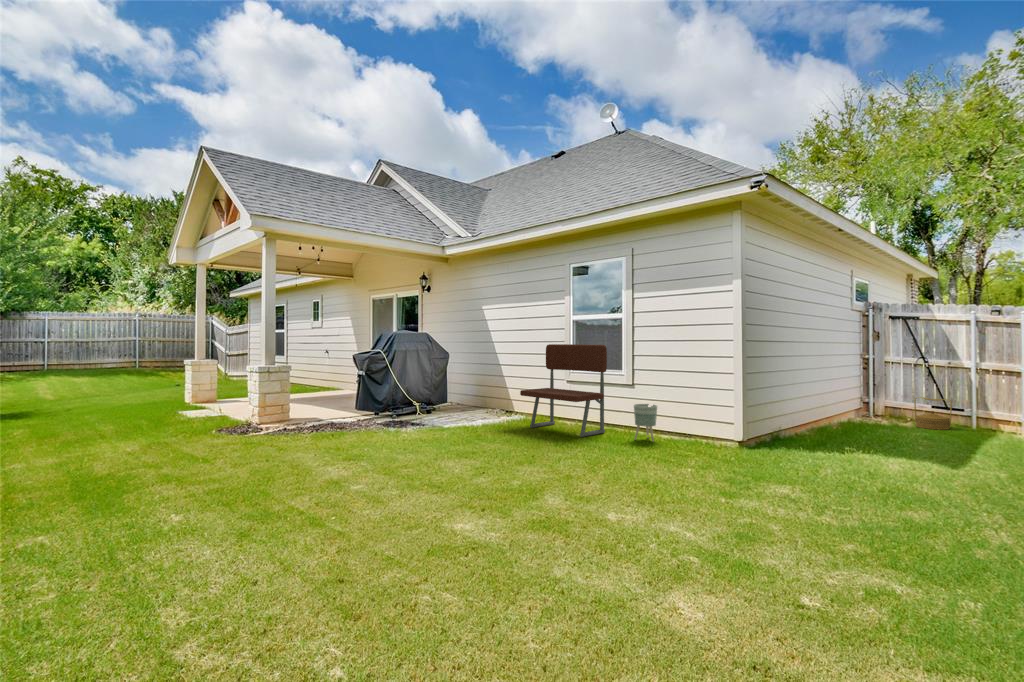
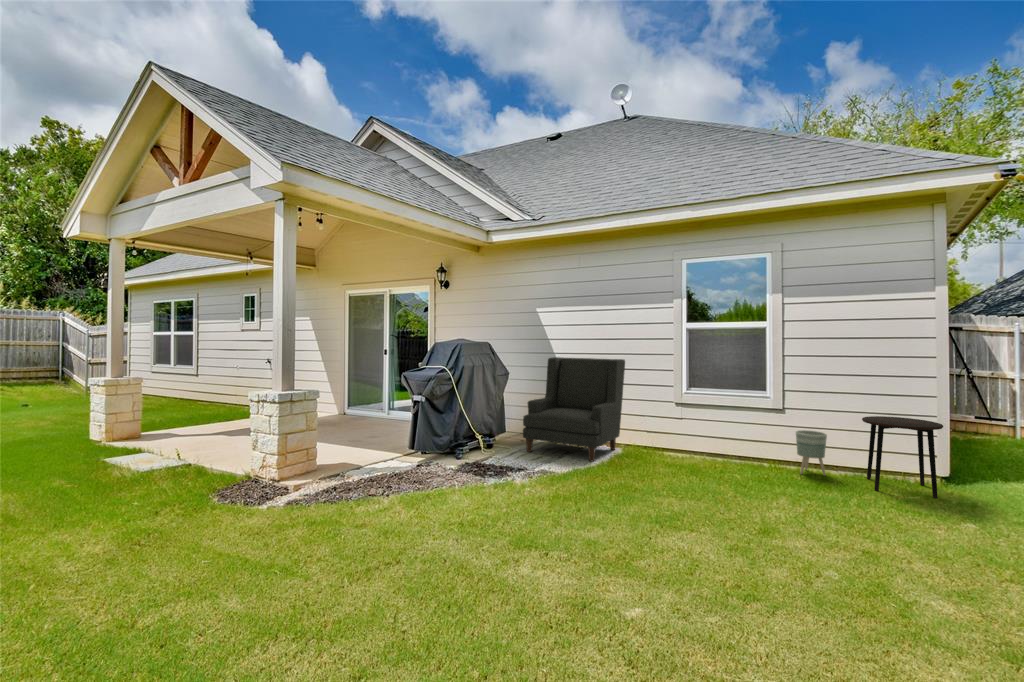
bench: present [520,344,607,437] -> none [643,359,750,474]
chair: none [447,345,535,426] -> present [523,357,625,461]
side table: none [667,391,726,458] -> present [862,416,943,498]
woven basket: present [914,397,952,430] -> none [963,406,1002,438]

